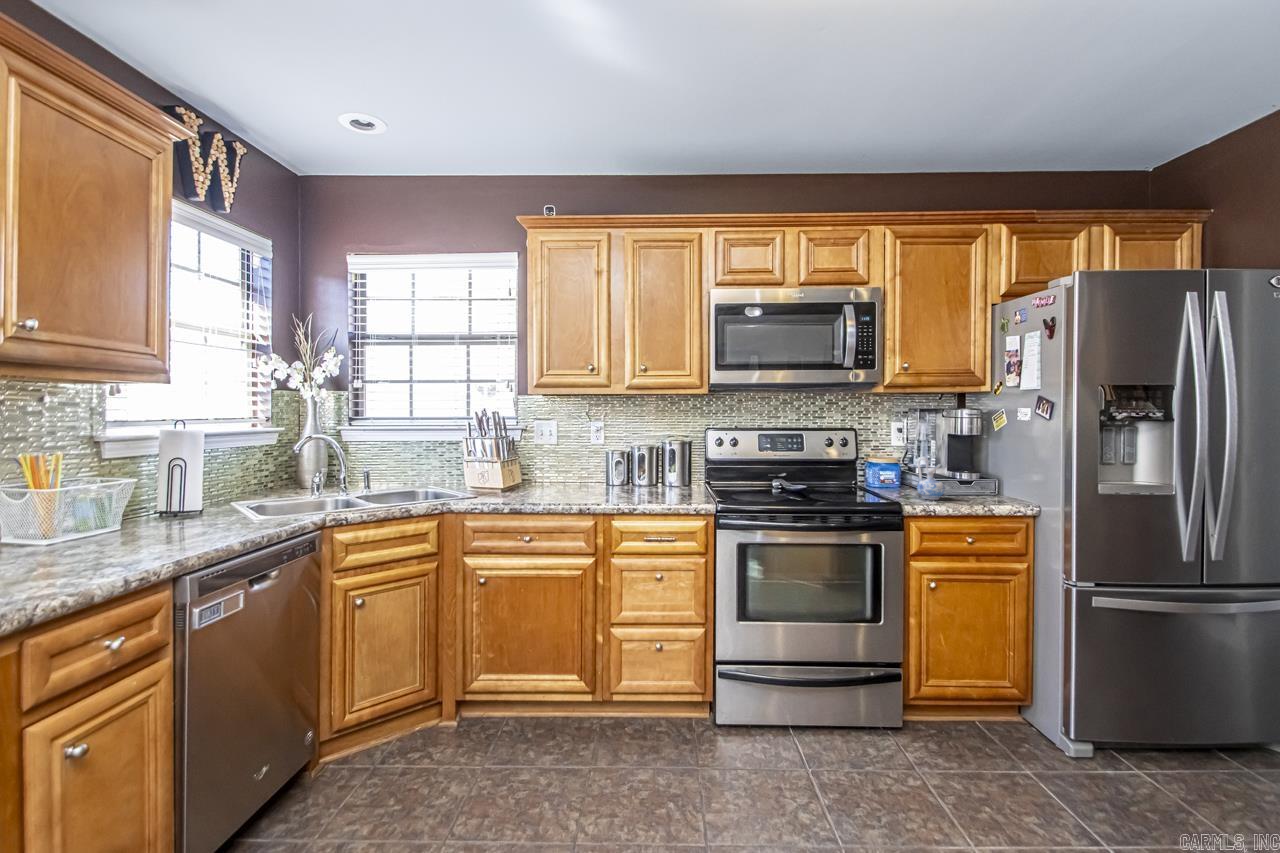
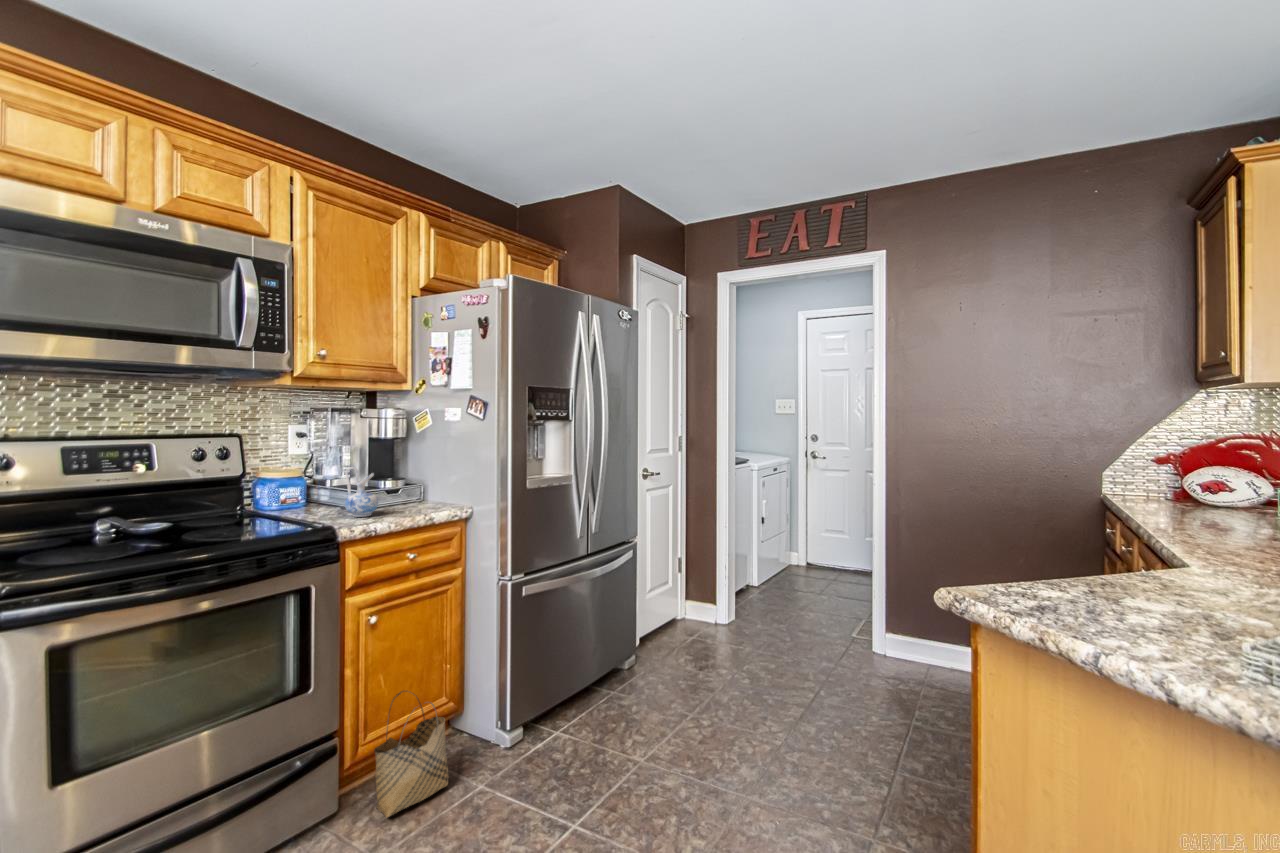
woven basket: none [926,653,997,755] -> present [374,691,449,818]

